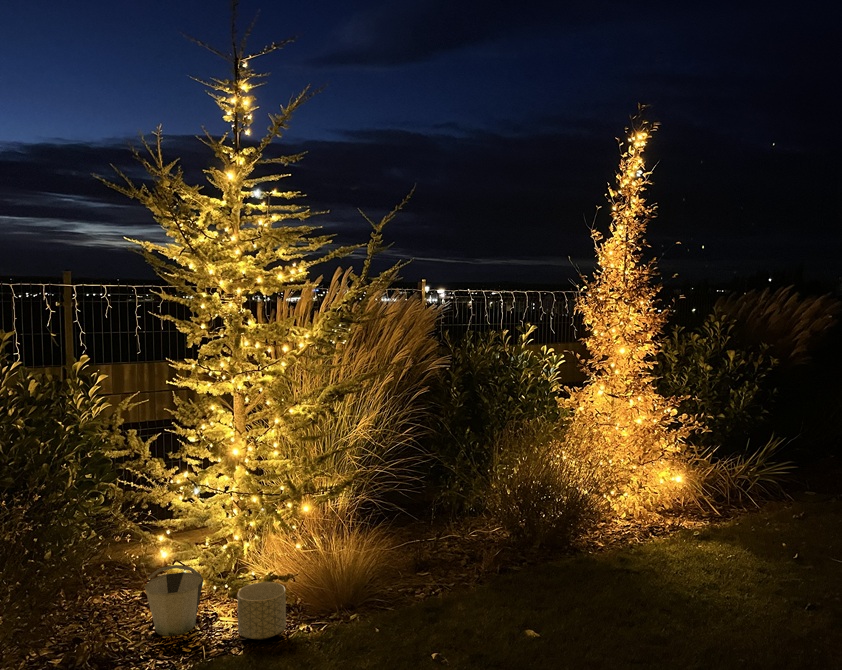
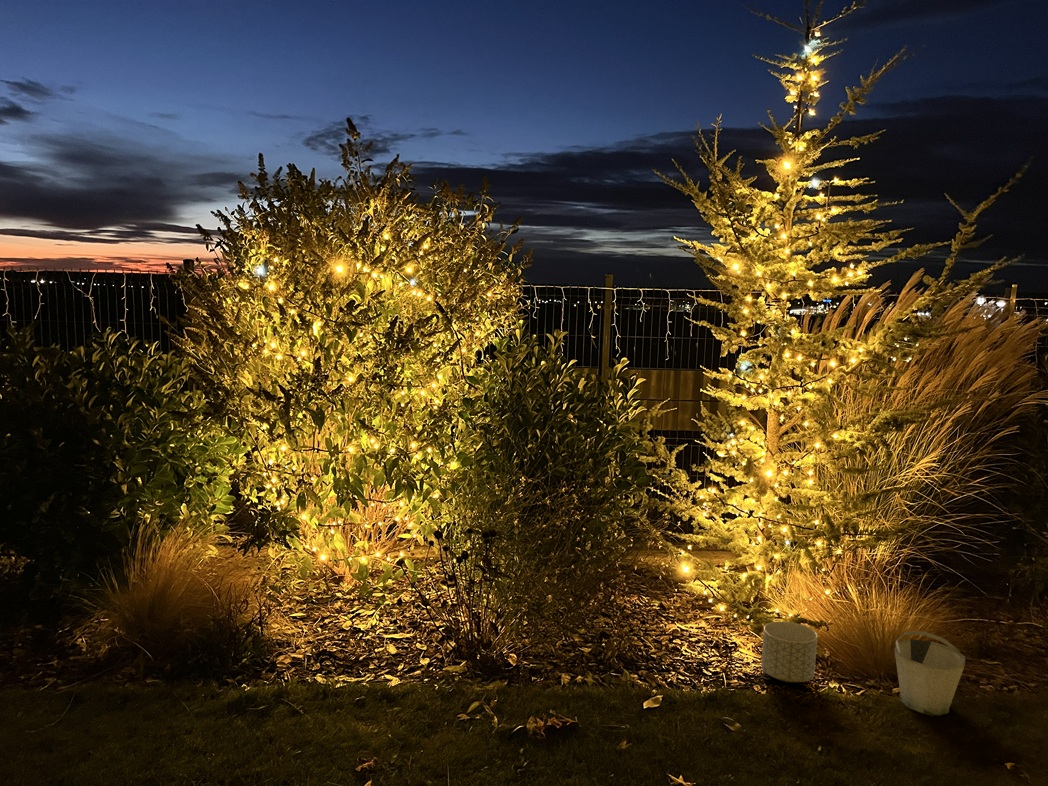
bucket: present [145,565,204,636] -> present [894,631,965,716]

